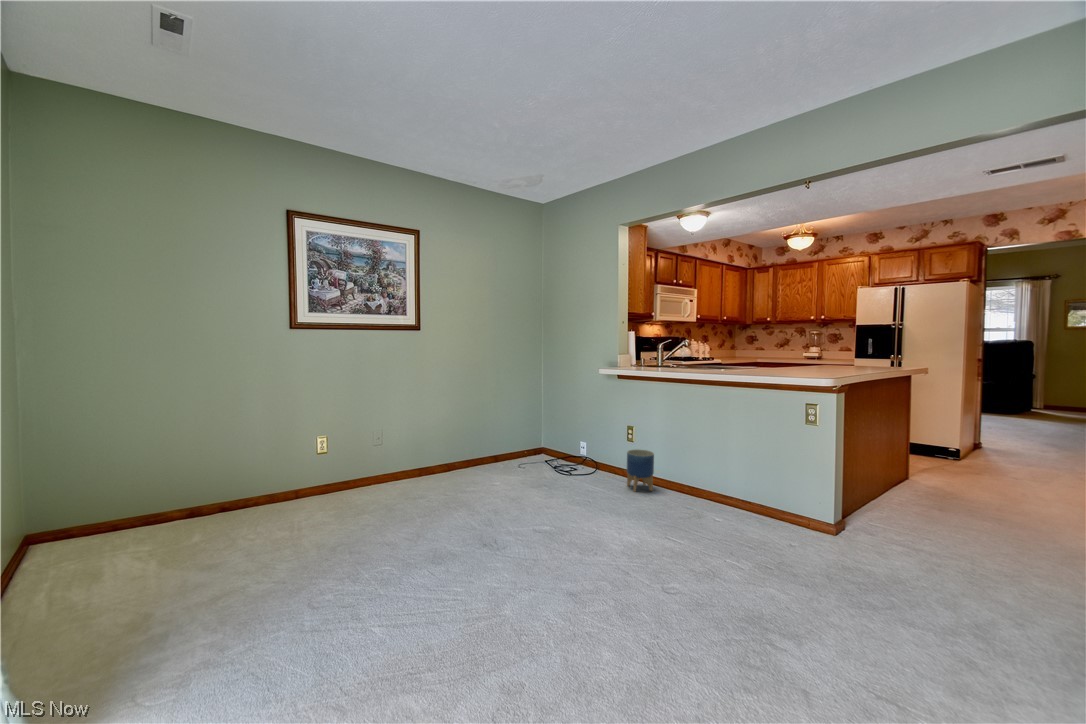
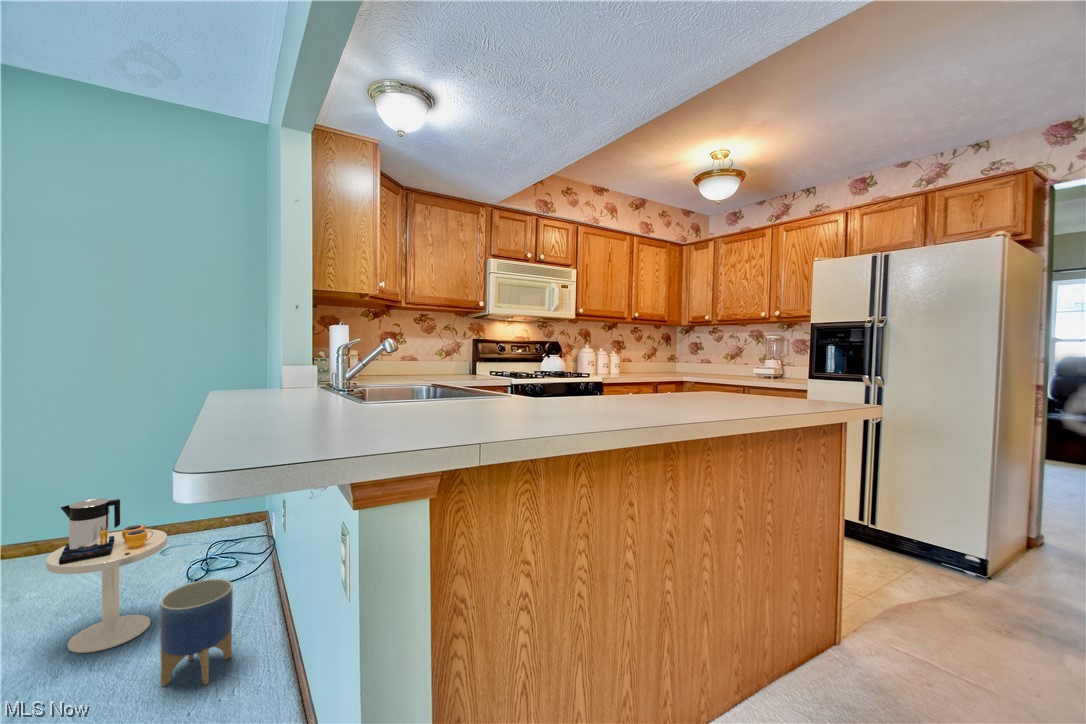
side table: none [553,415,596,485] -> present [46,499,167,653]

